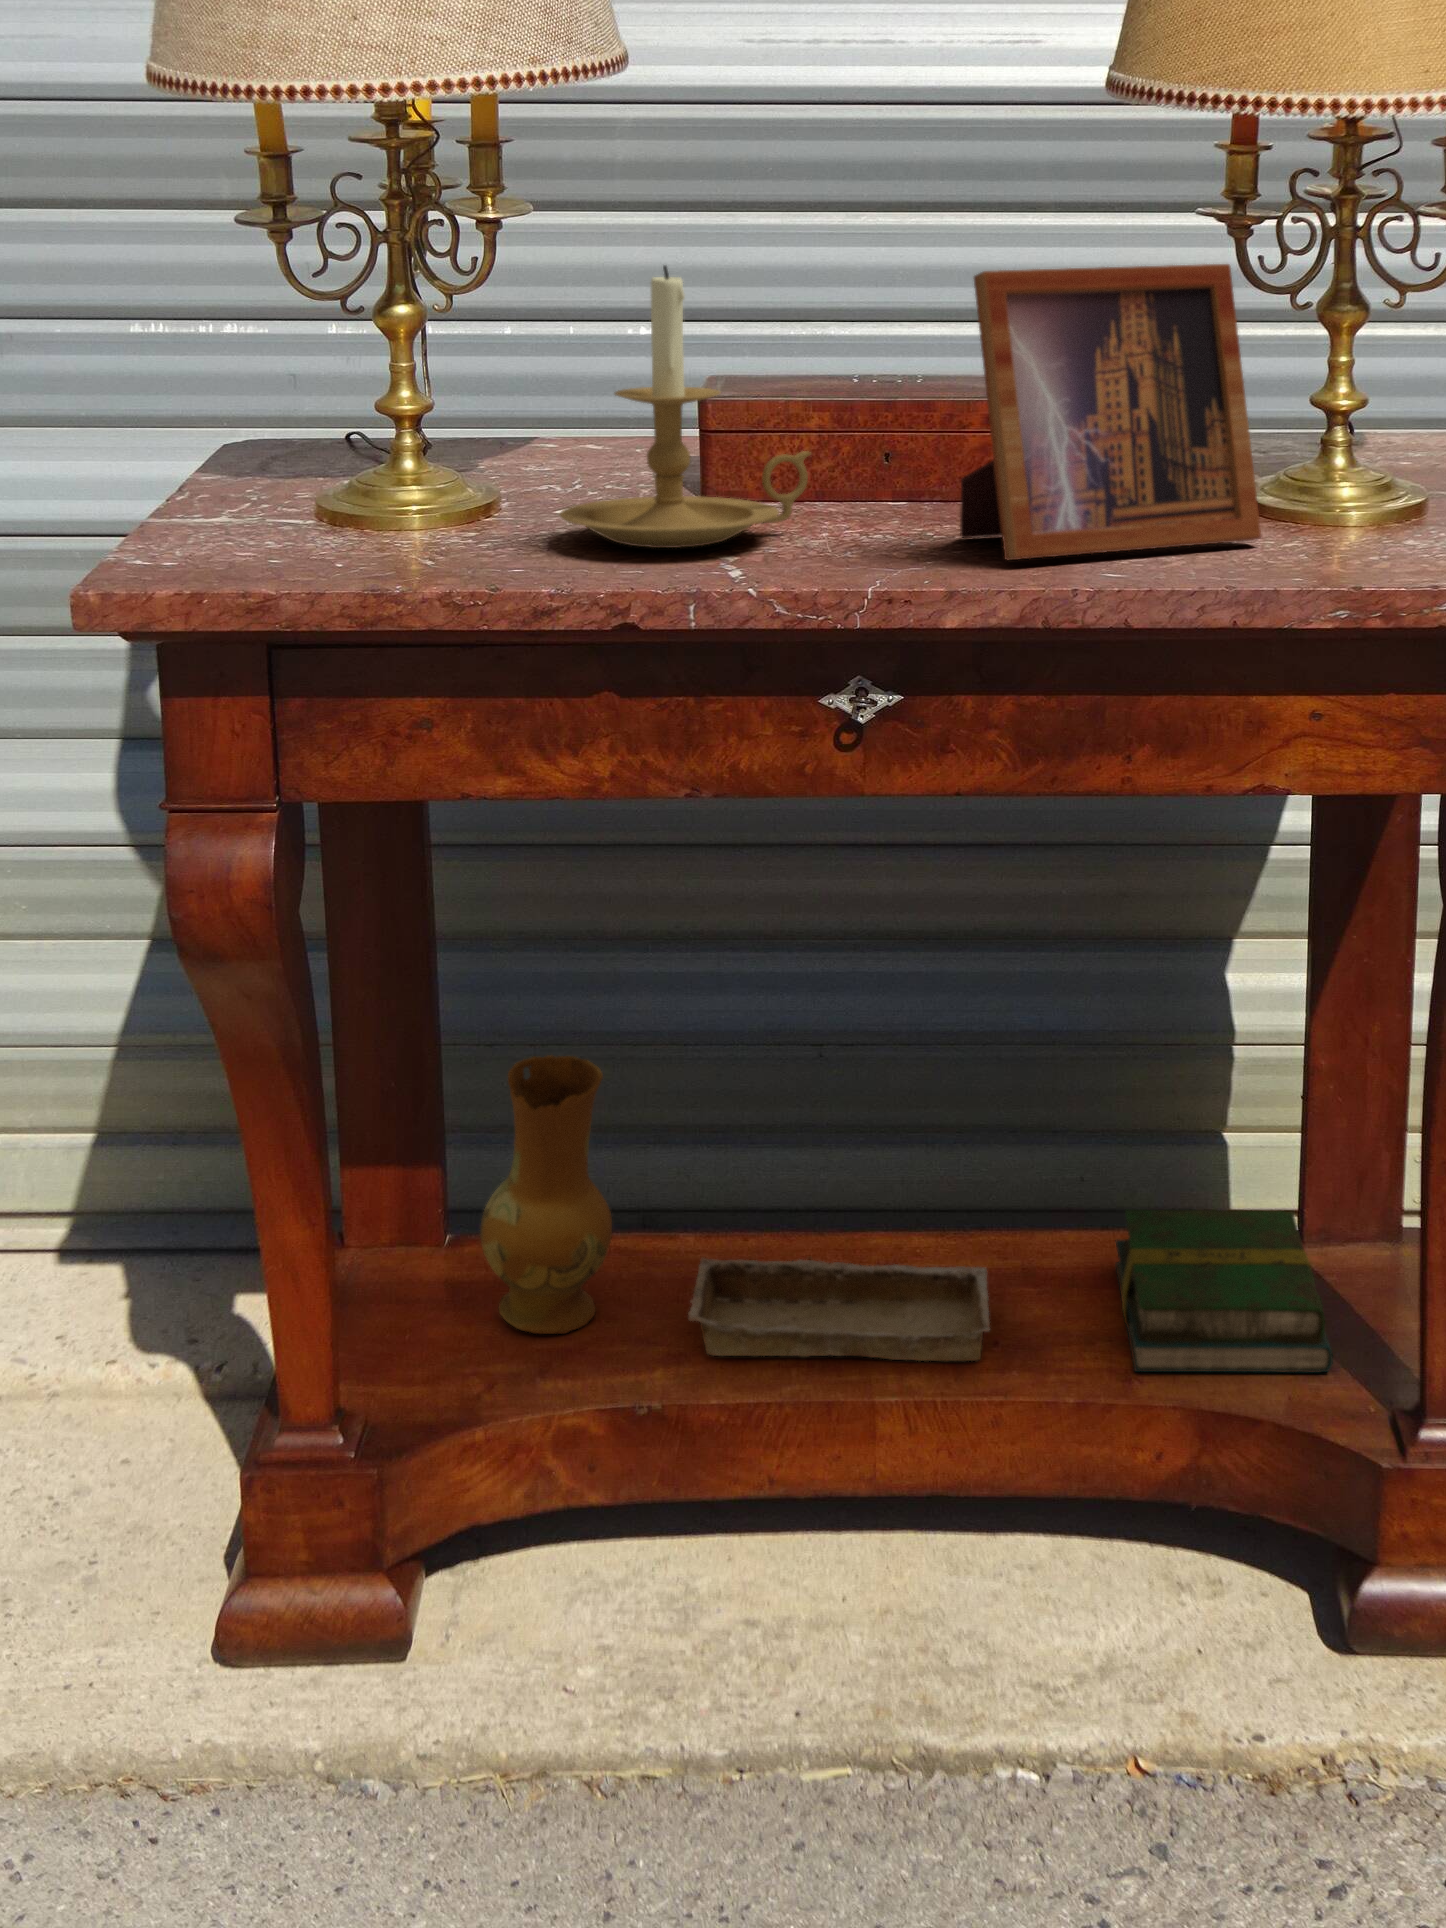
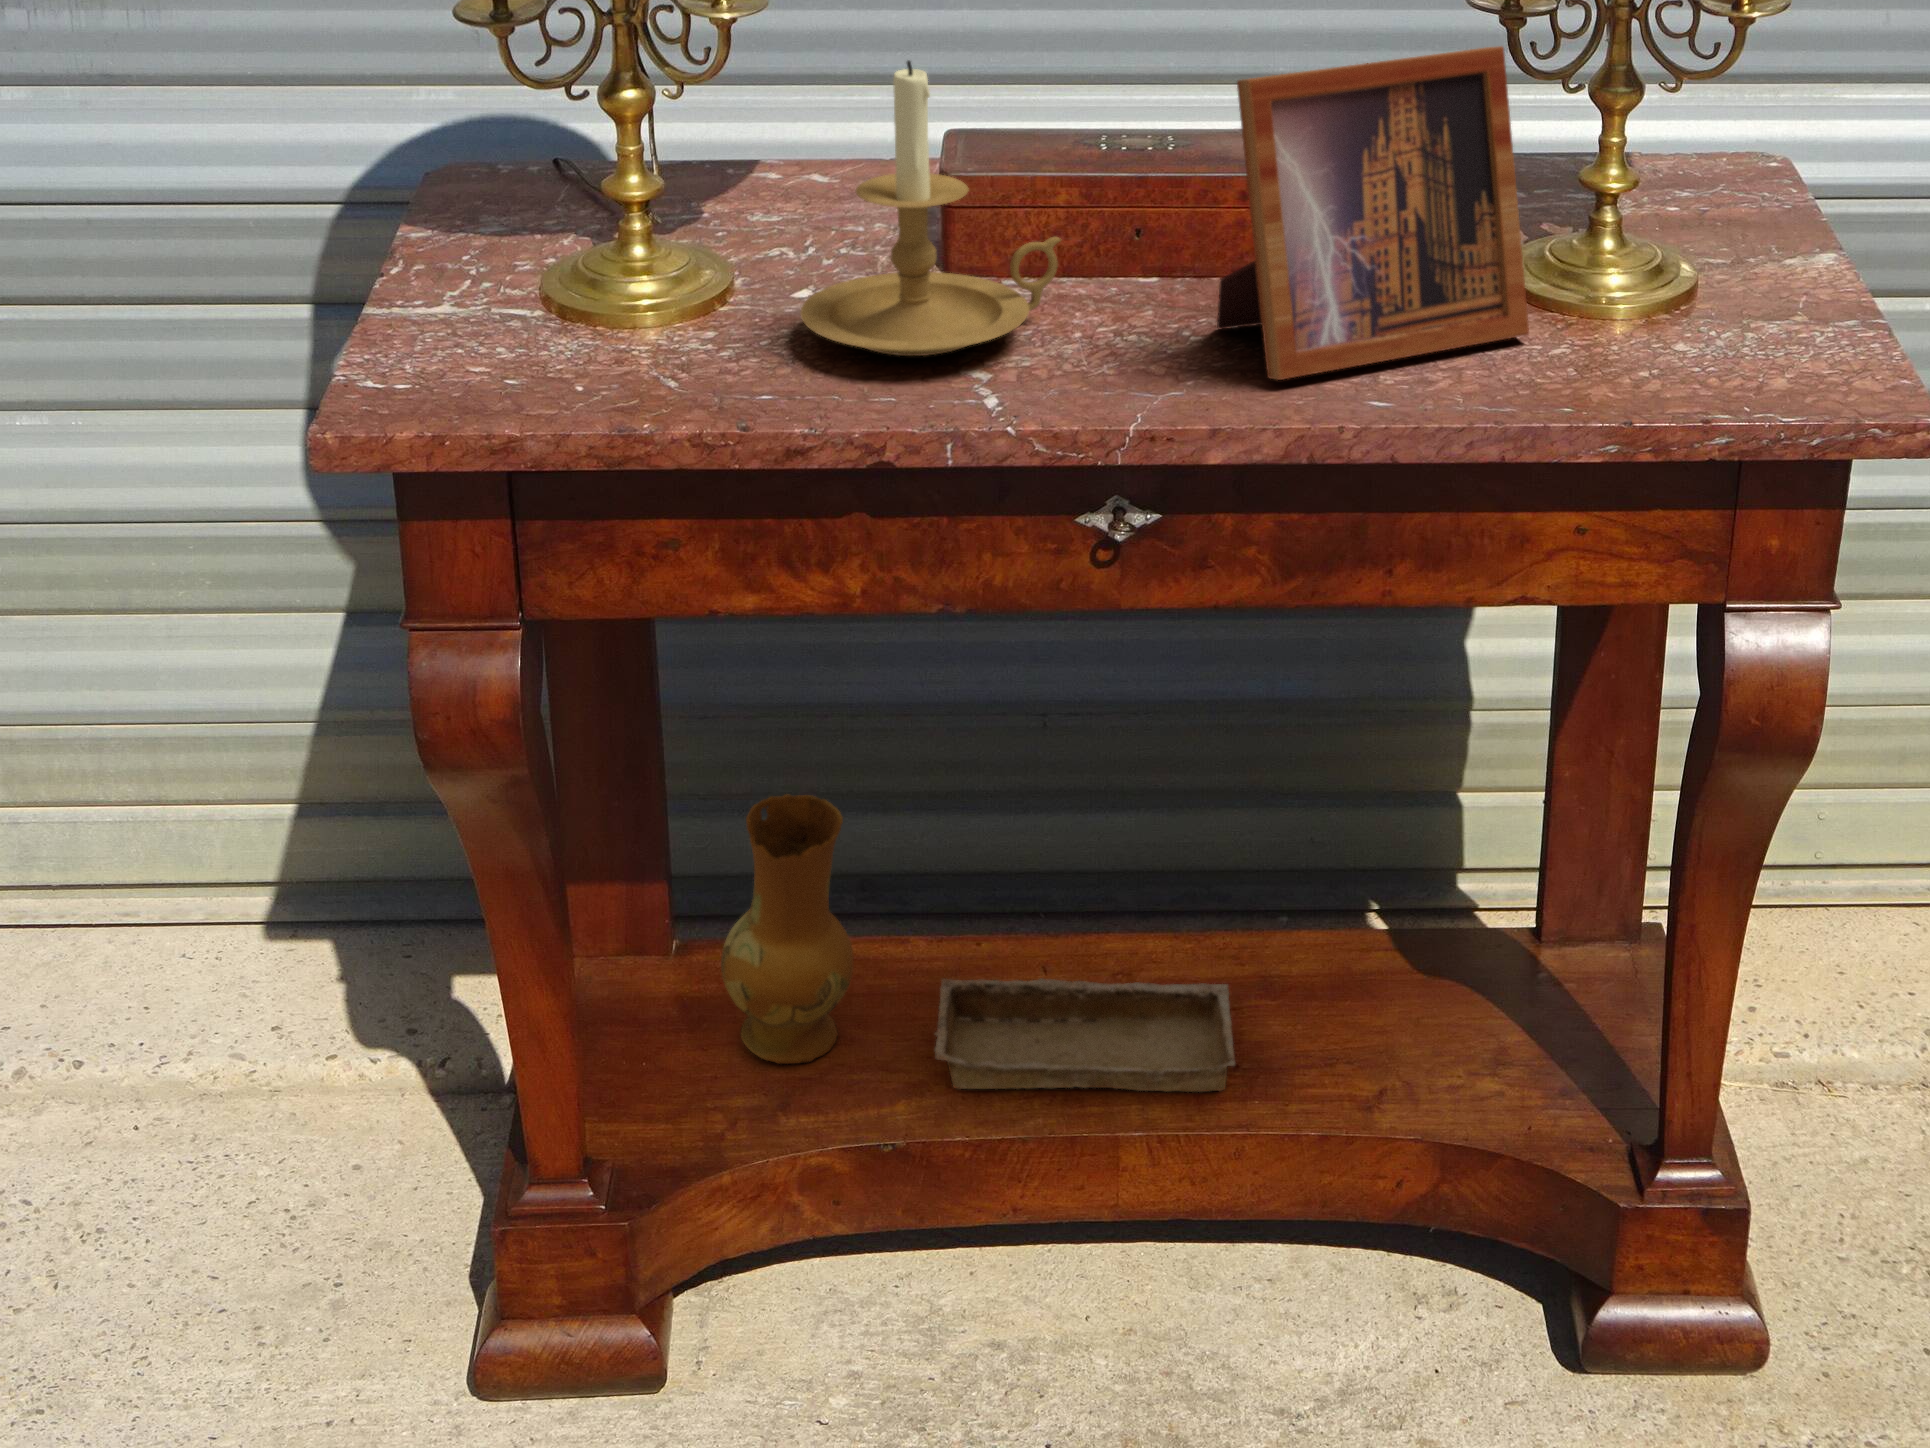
book: present [1115,1209,1333,1373] -> none [1354,919,1573,1102]

